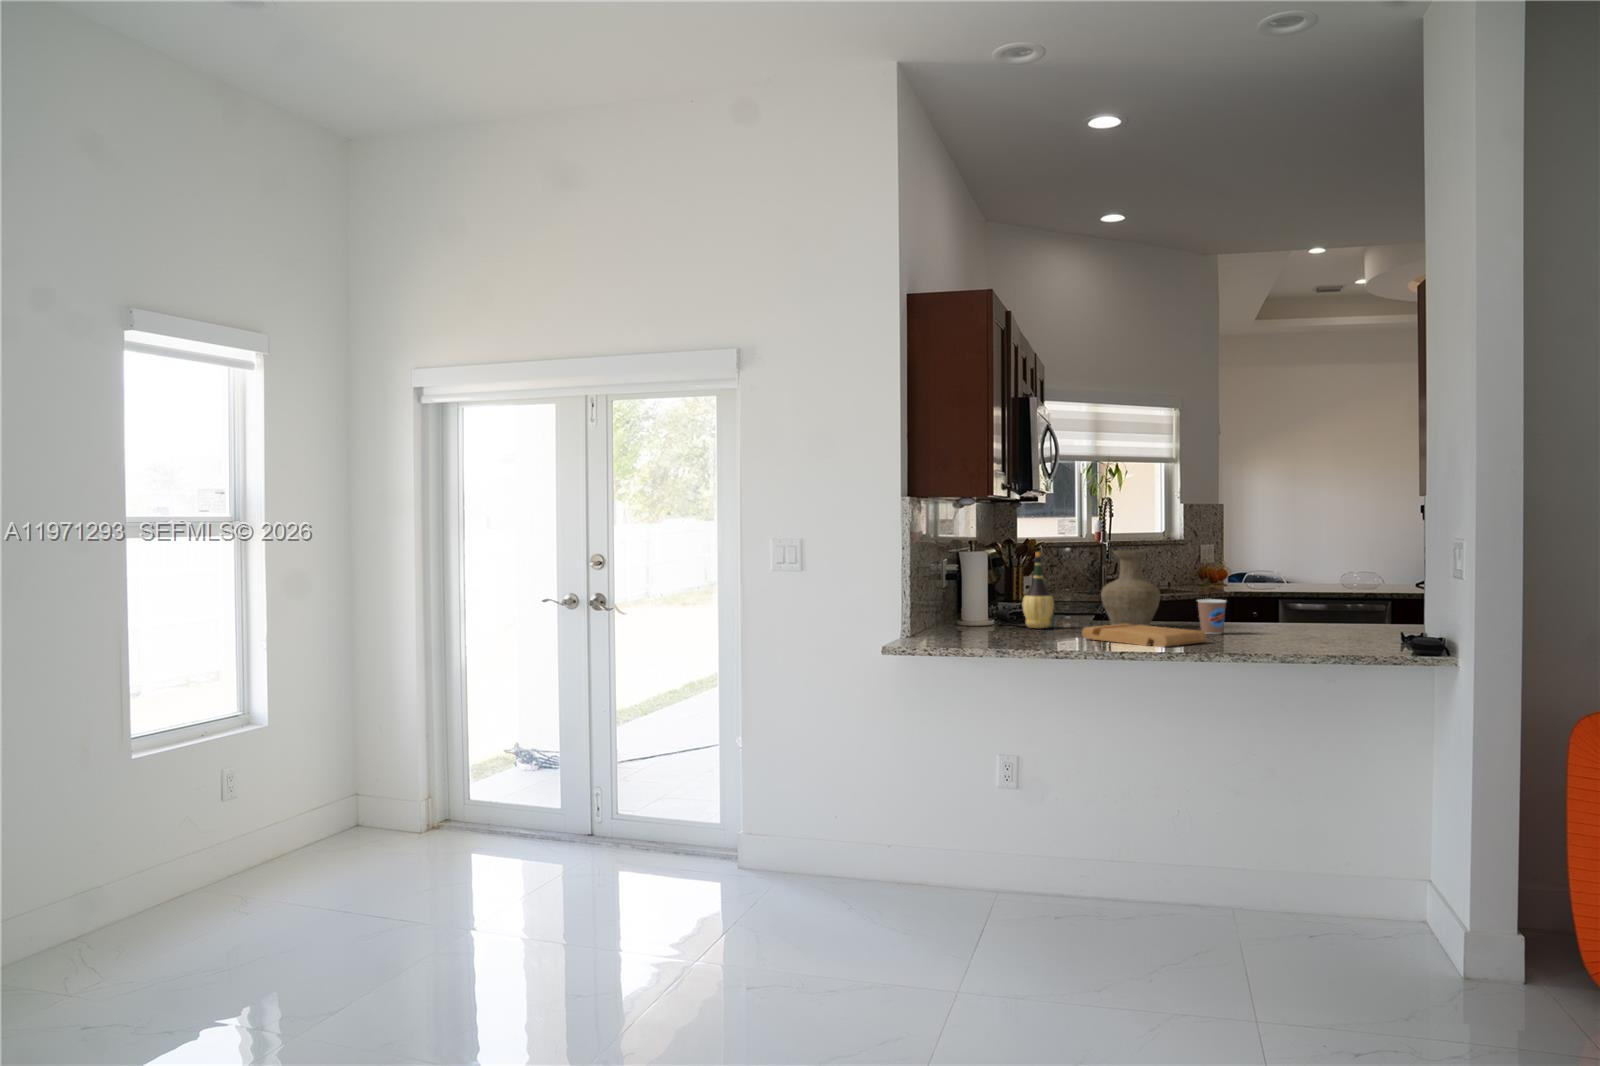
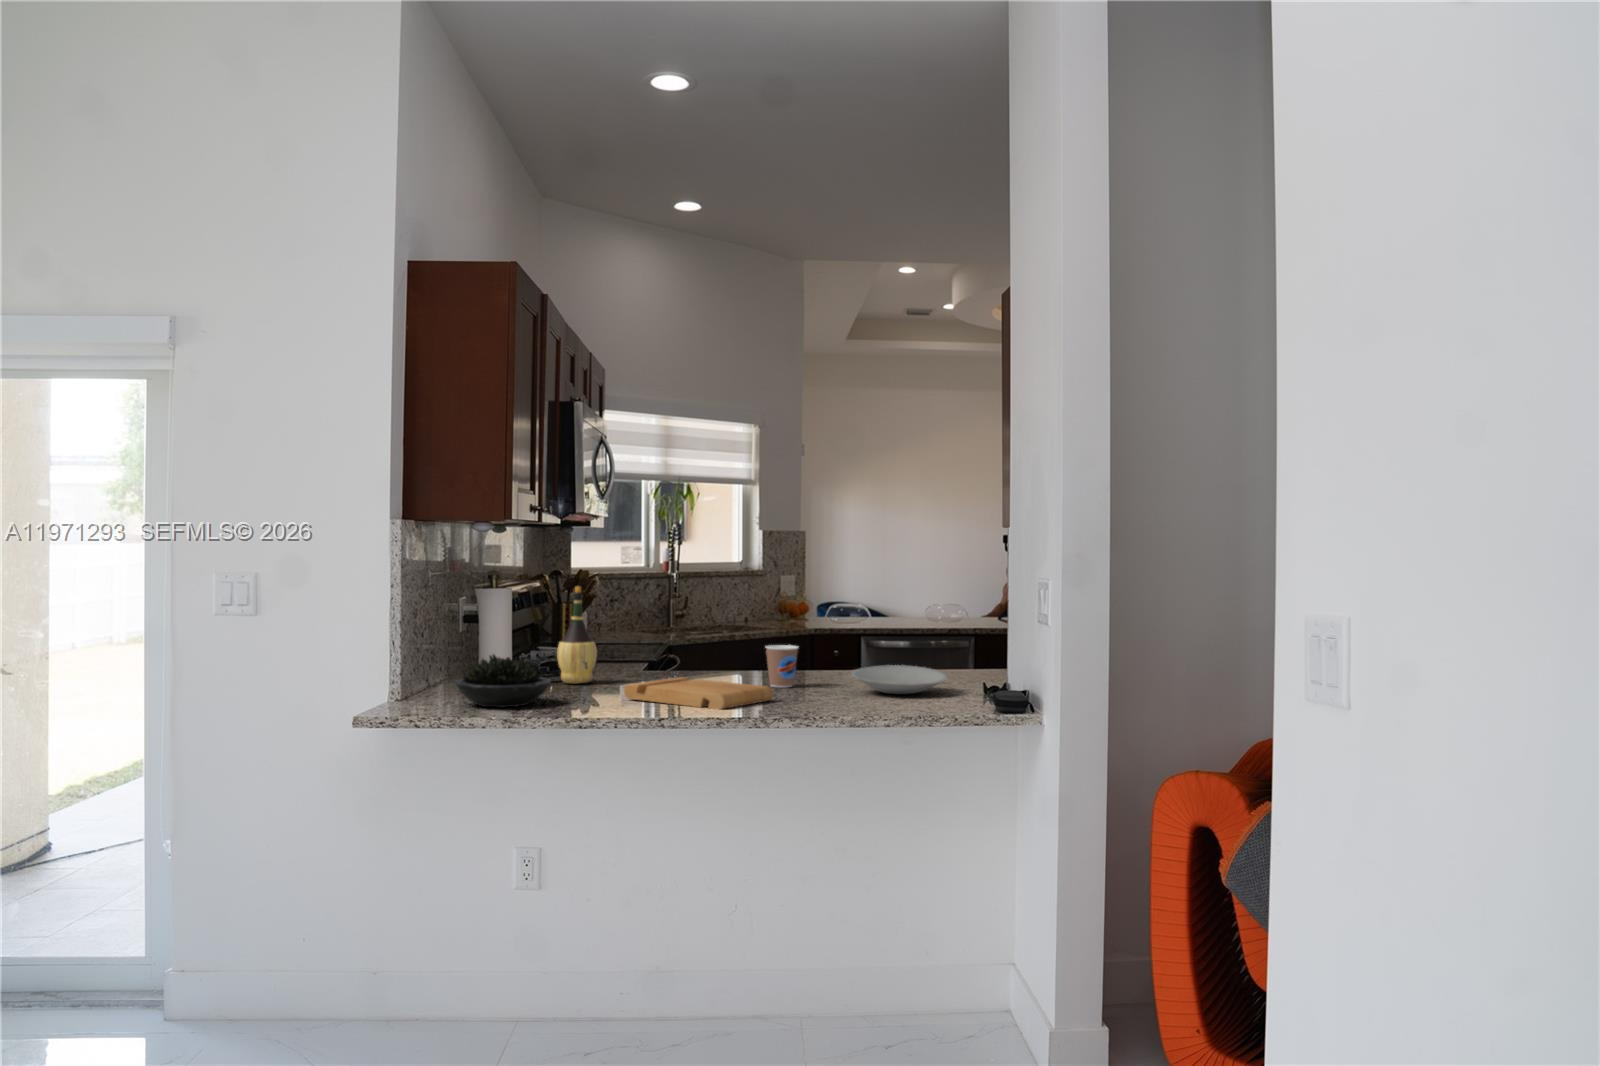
vase: present [1101,550,1161,626] -> none [655,585,726,682]
succulent plant: none [954,602,1026,642] -> present [455,654,551,707]
bowl: none [1275,617,1366,641] -> present [851,665,947,694]

